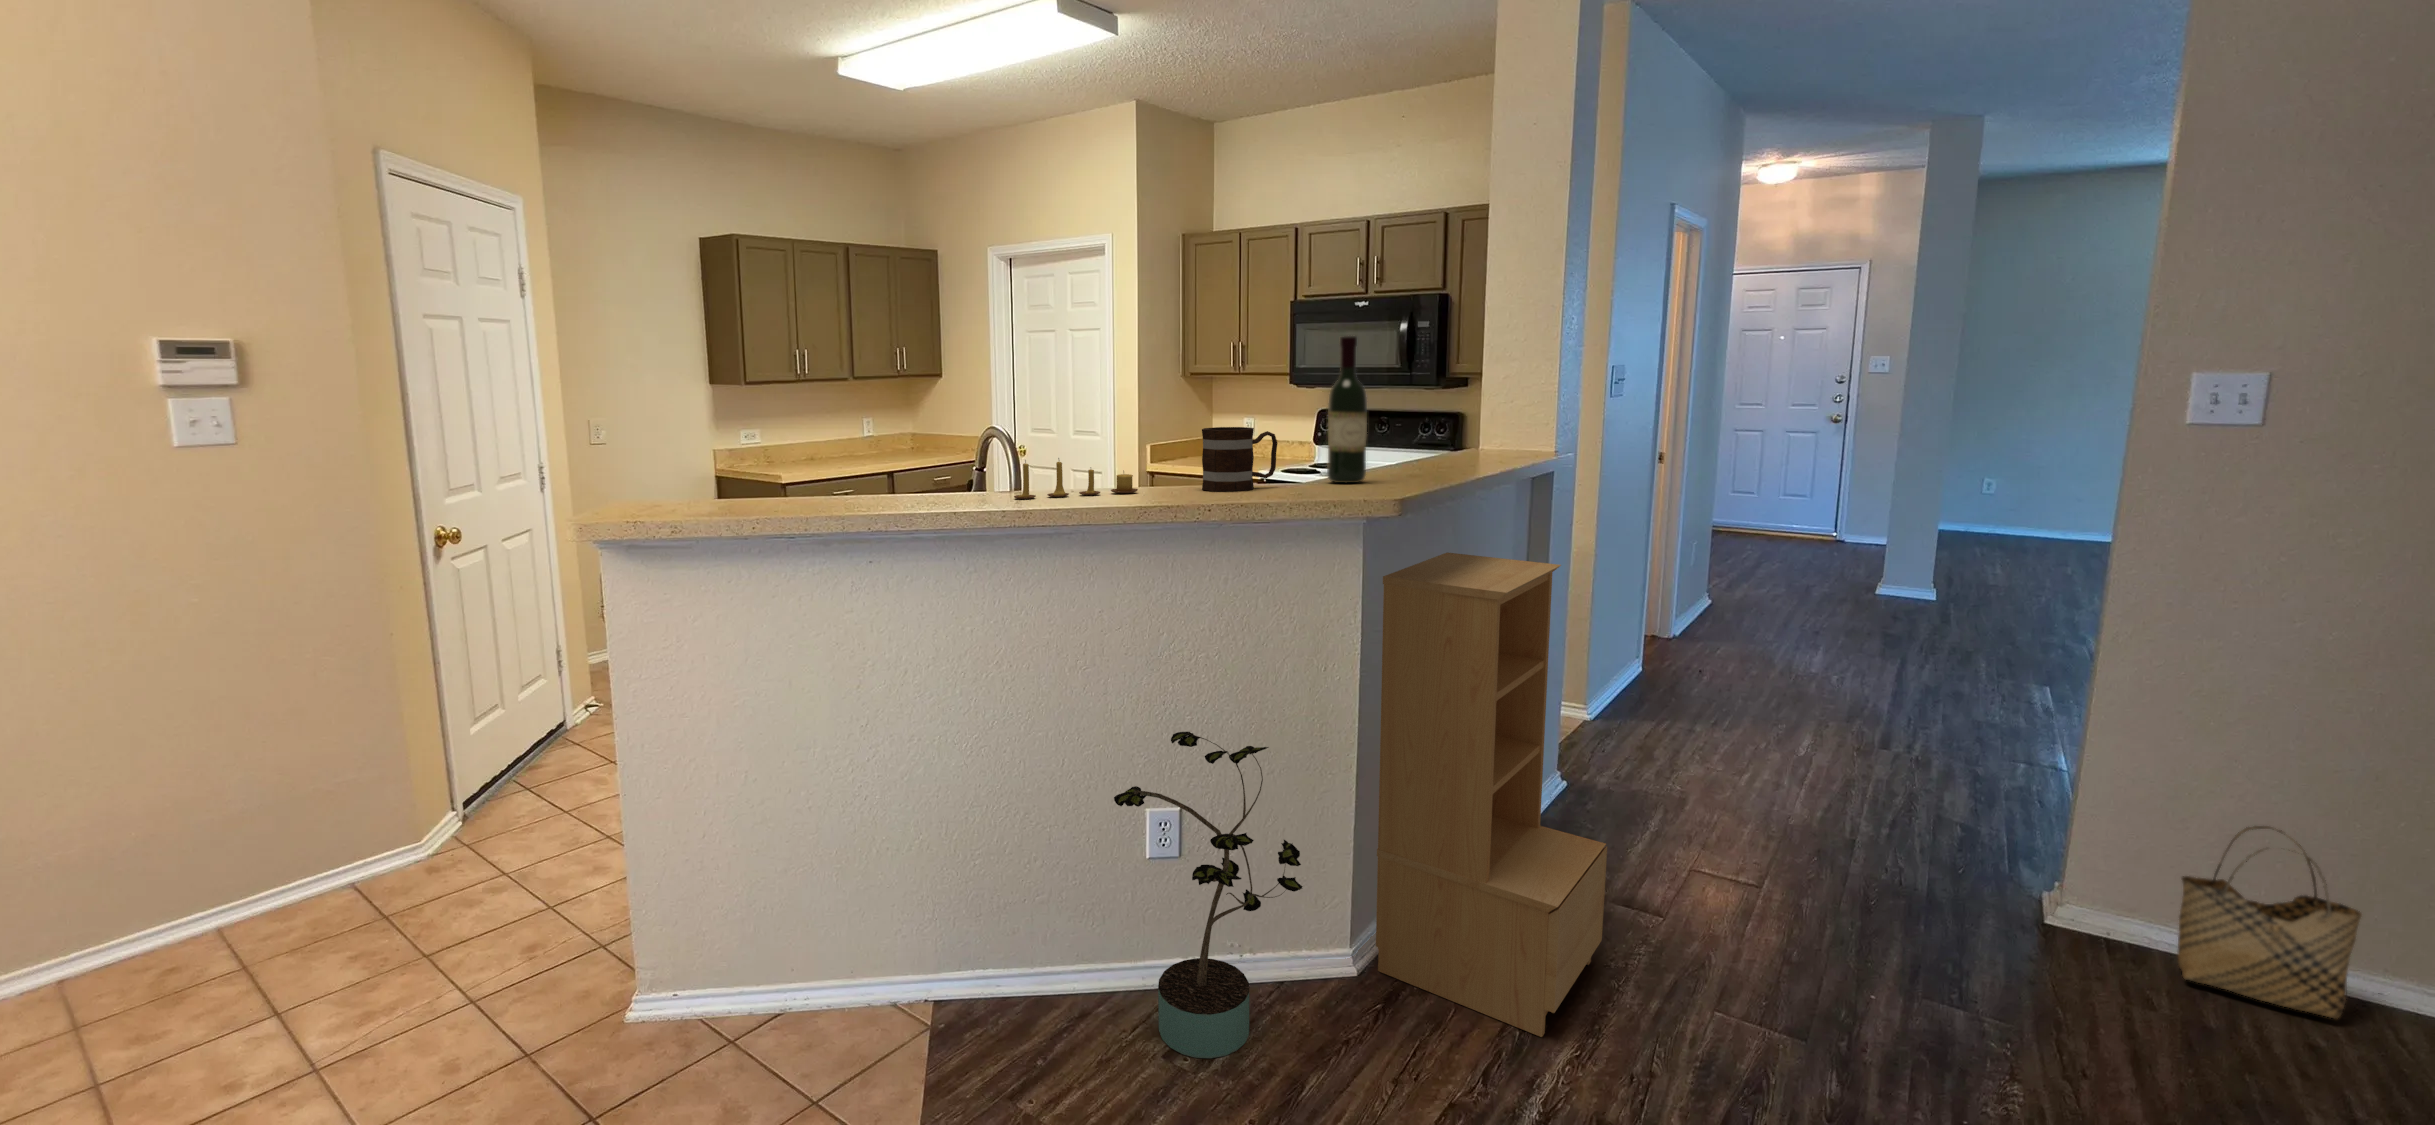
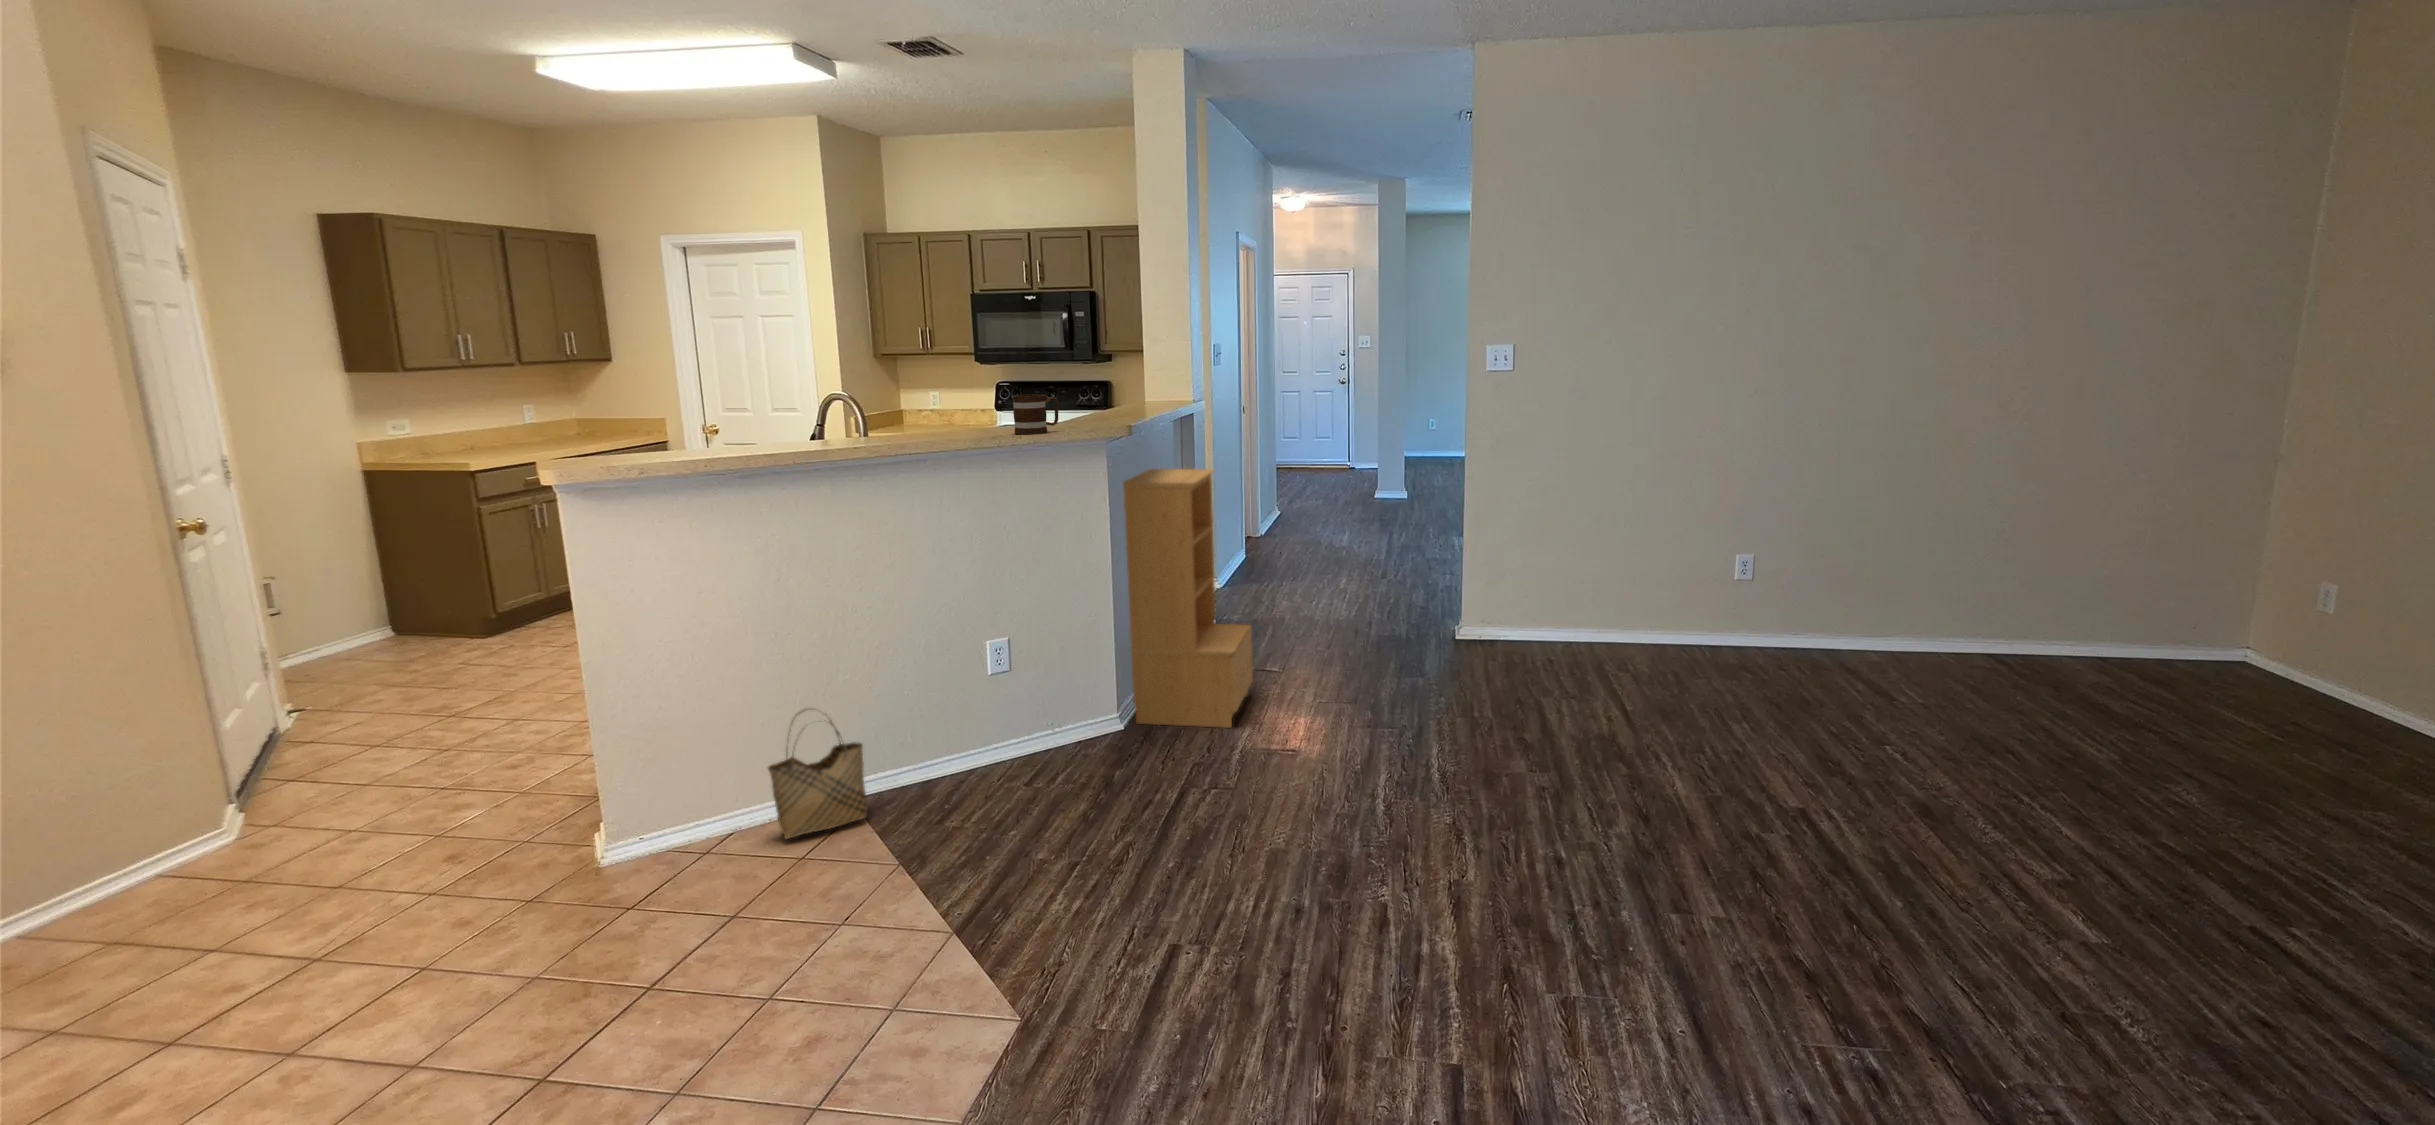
wine bottle: present [1327,336,1367,483] -> none [1083,338,1108,427]
candle: present [1014,458,1138,499] -> none [899,417,976,444]
potted plant: present [1114,732,1303,1058] -> none [983,588,1103,781]
woven basket: present [2178,826,2362,1018] -> present [768,711,868,839]

